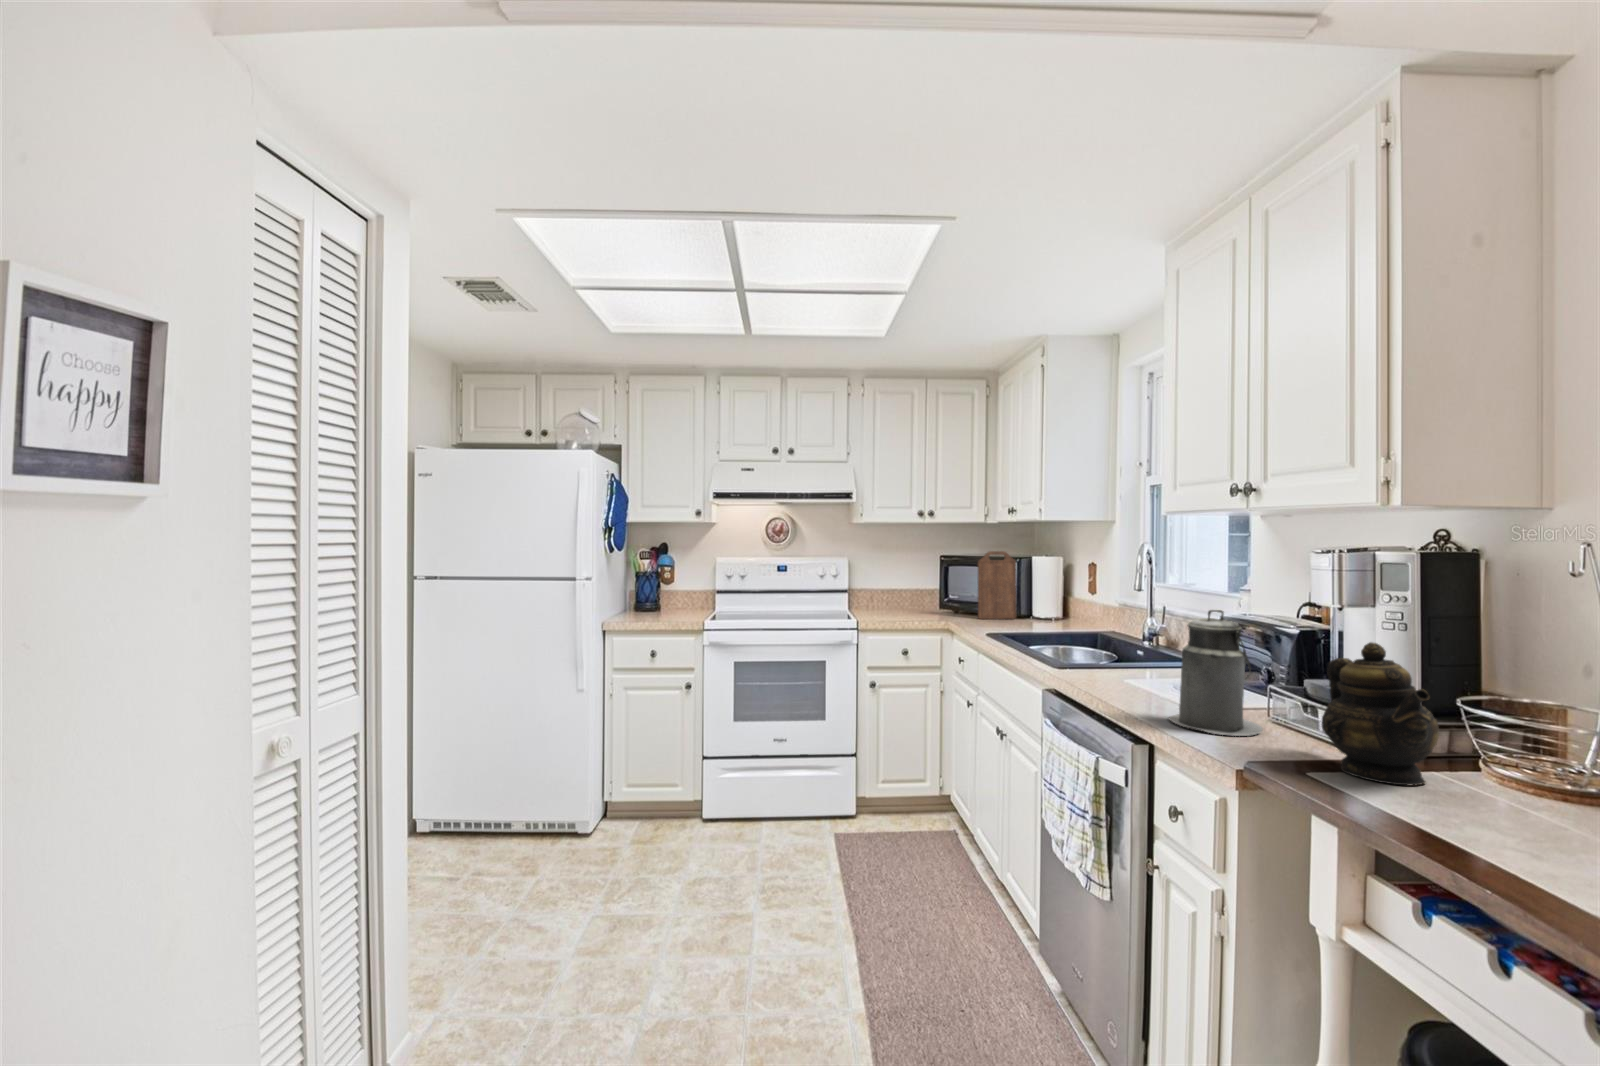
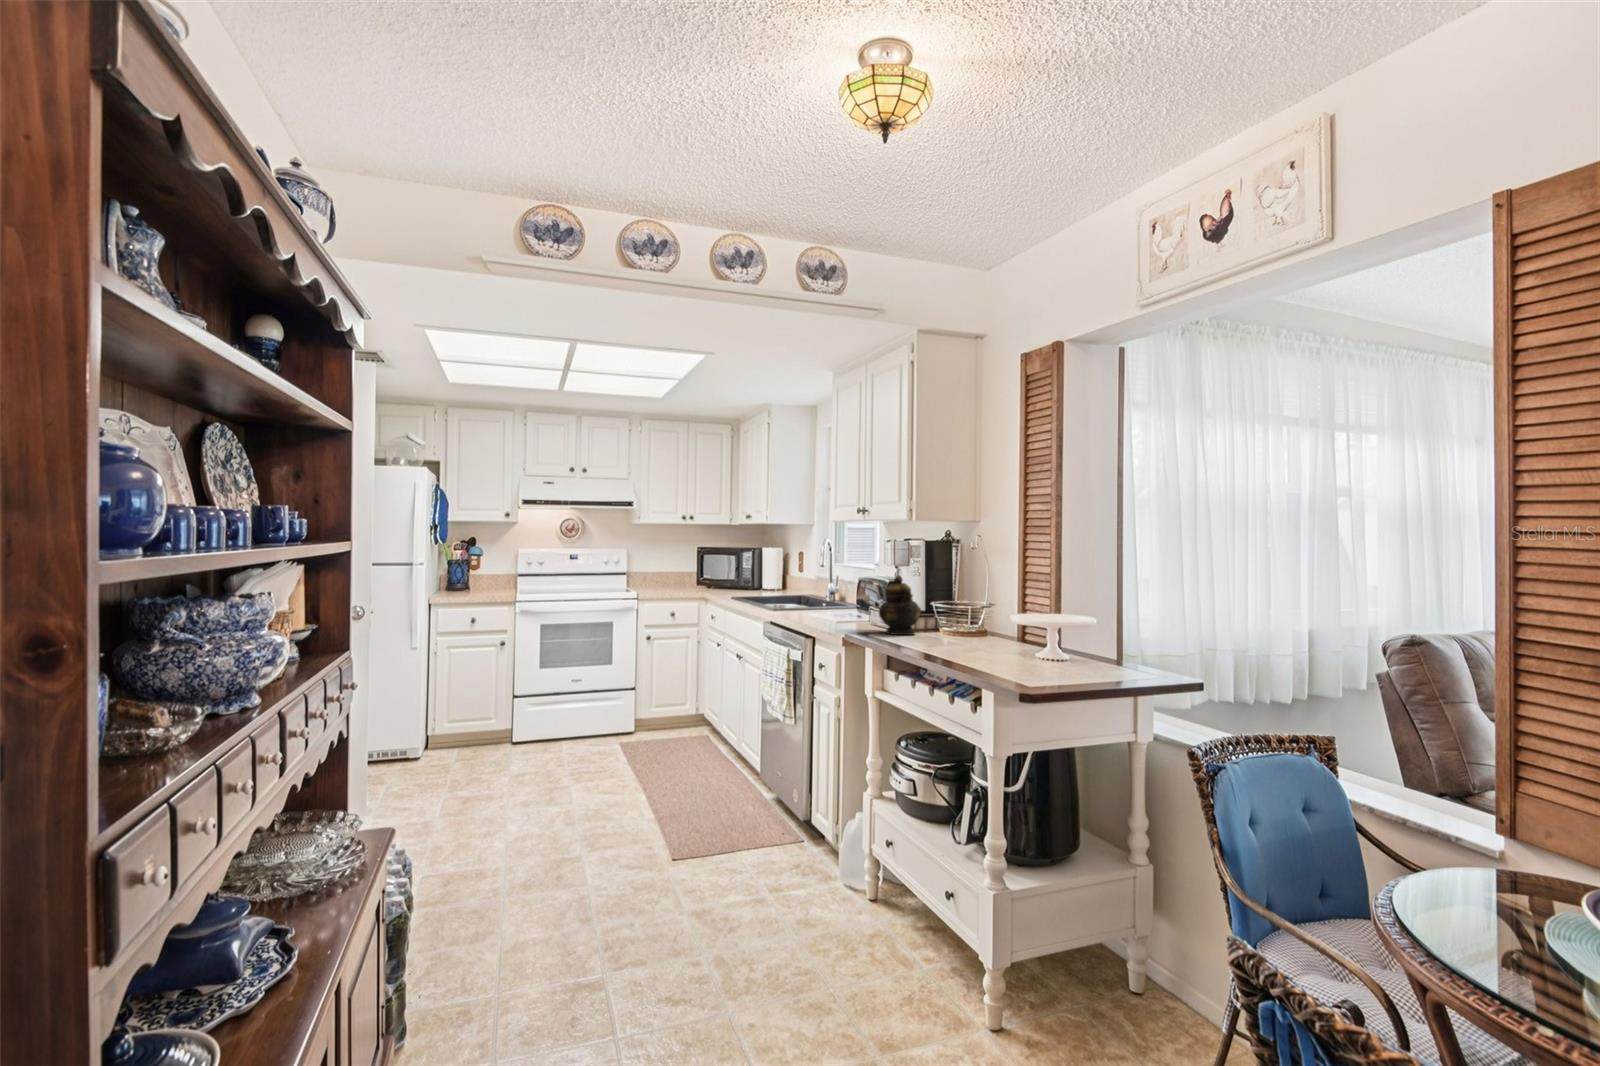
cutting board: present [978,551,1016,619] -> none [723,544,750,592]
canister: present [1169,610,1262,736] -> none [822,566,864,627]

